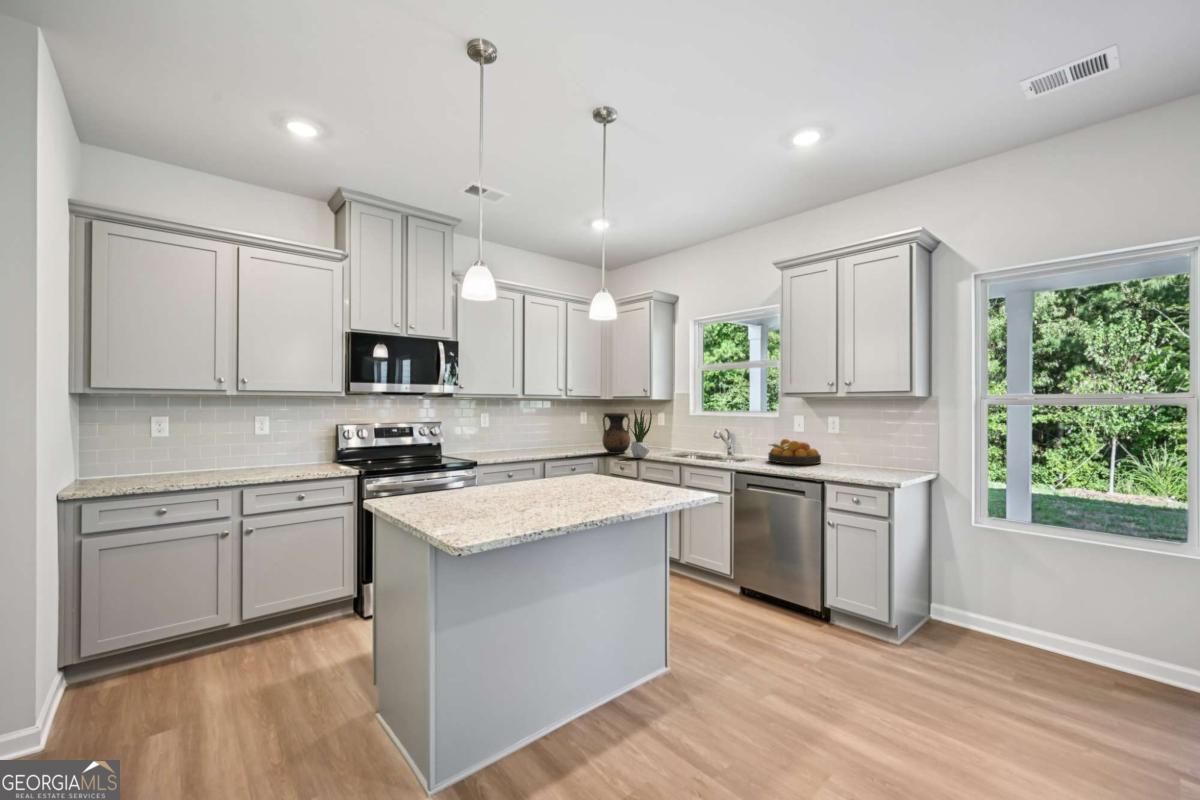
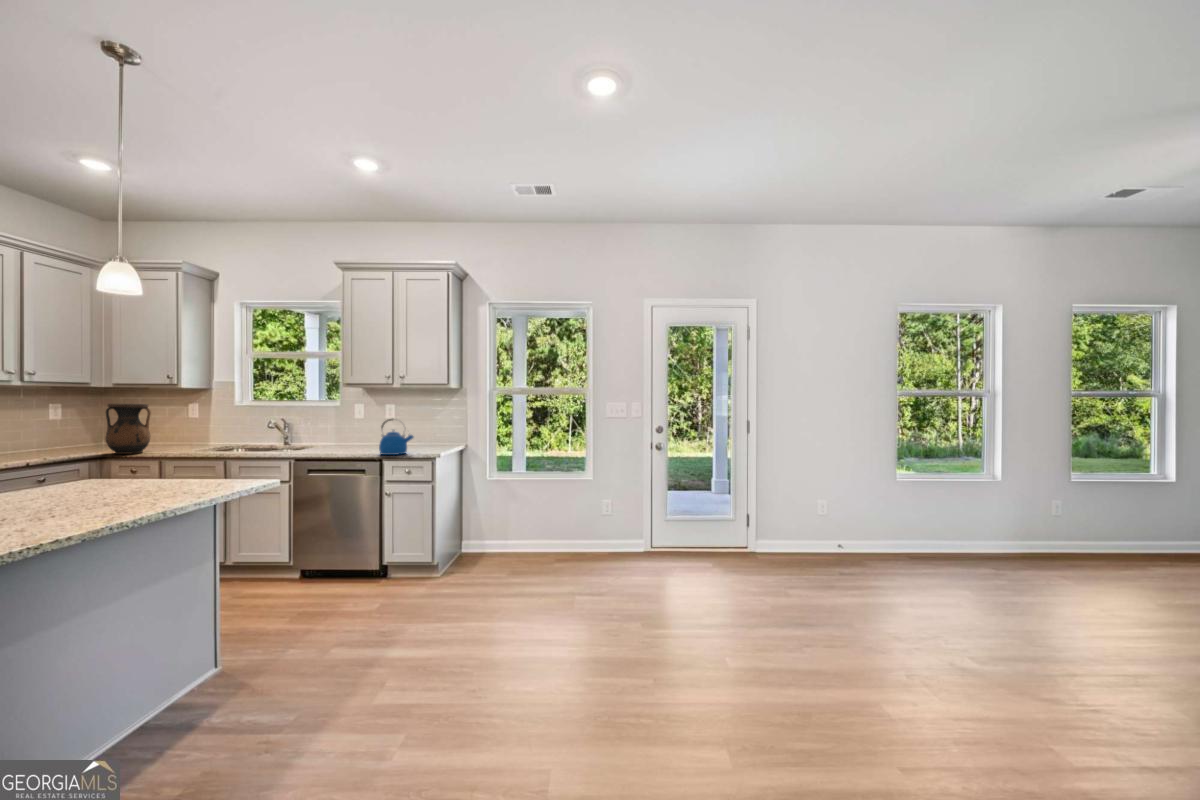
potted plant: present [630,409,652,458] -> none [155,397,188,455]
kettle: none [820,434,863,478] -> present [379,419,413,455]
fruit bowl: present [768,439,821,464] -> none [328,426,377,448]

